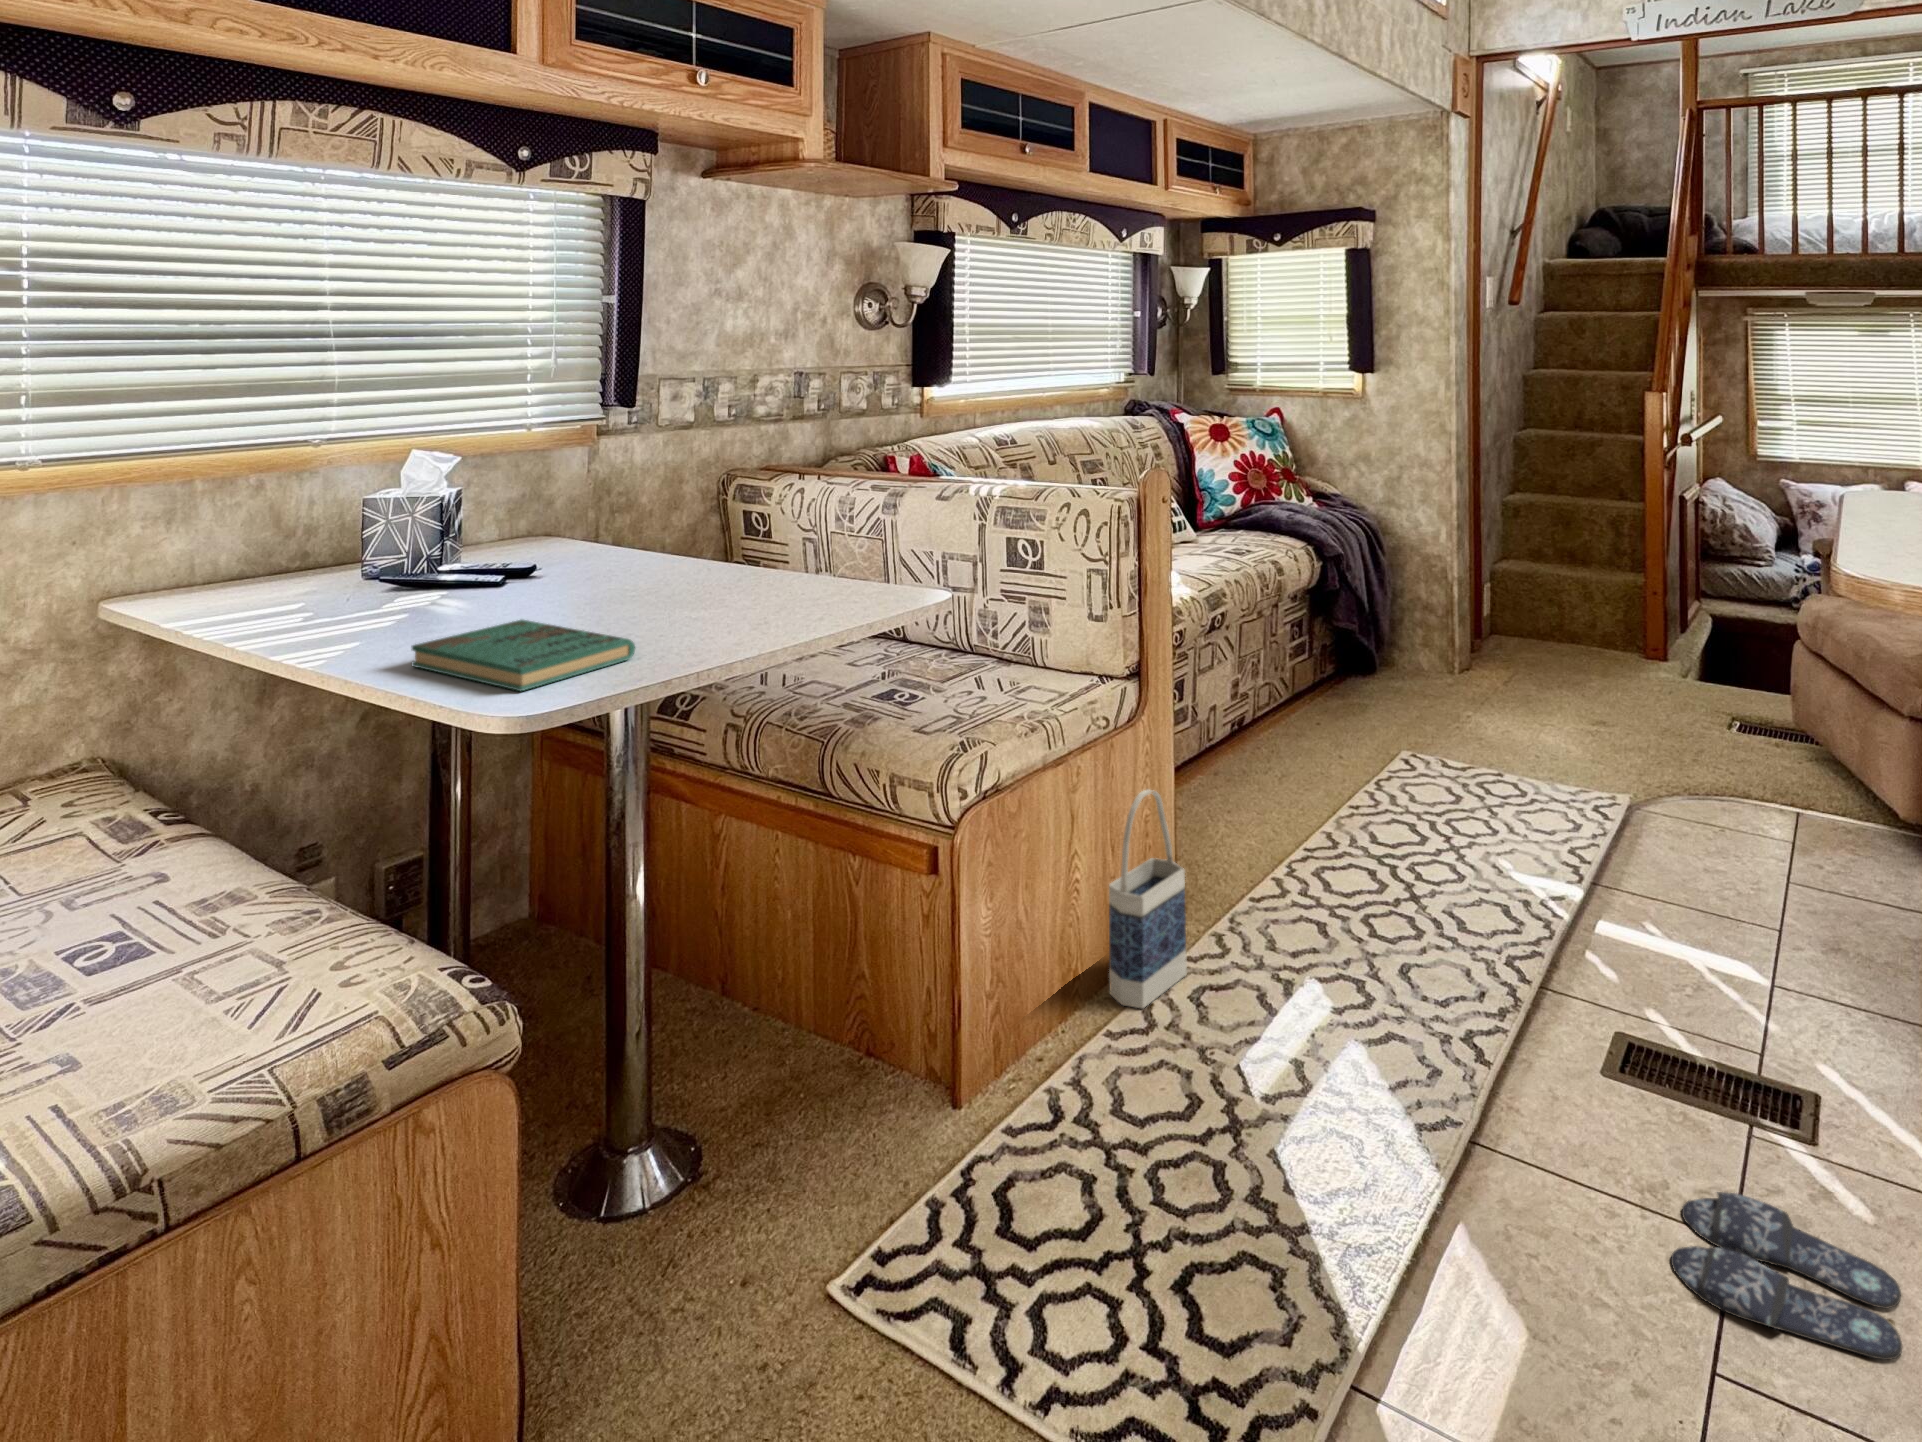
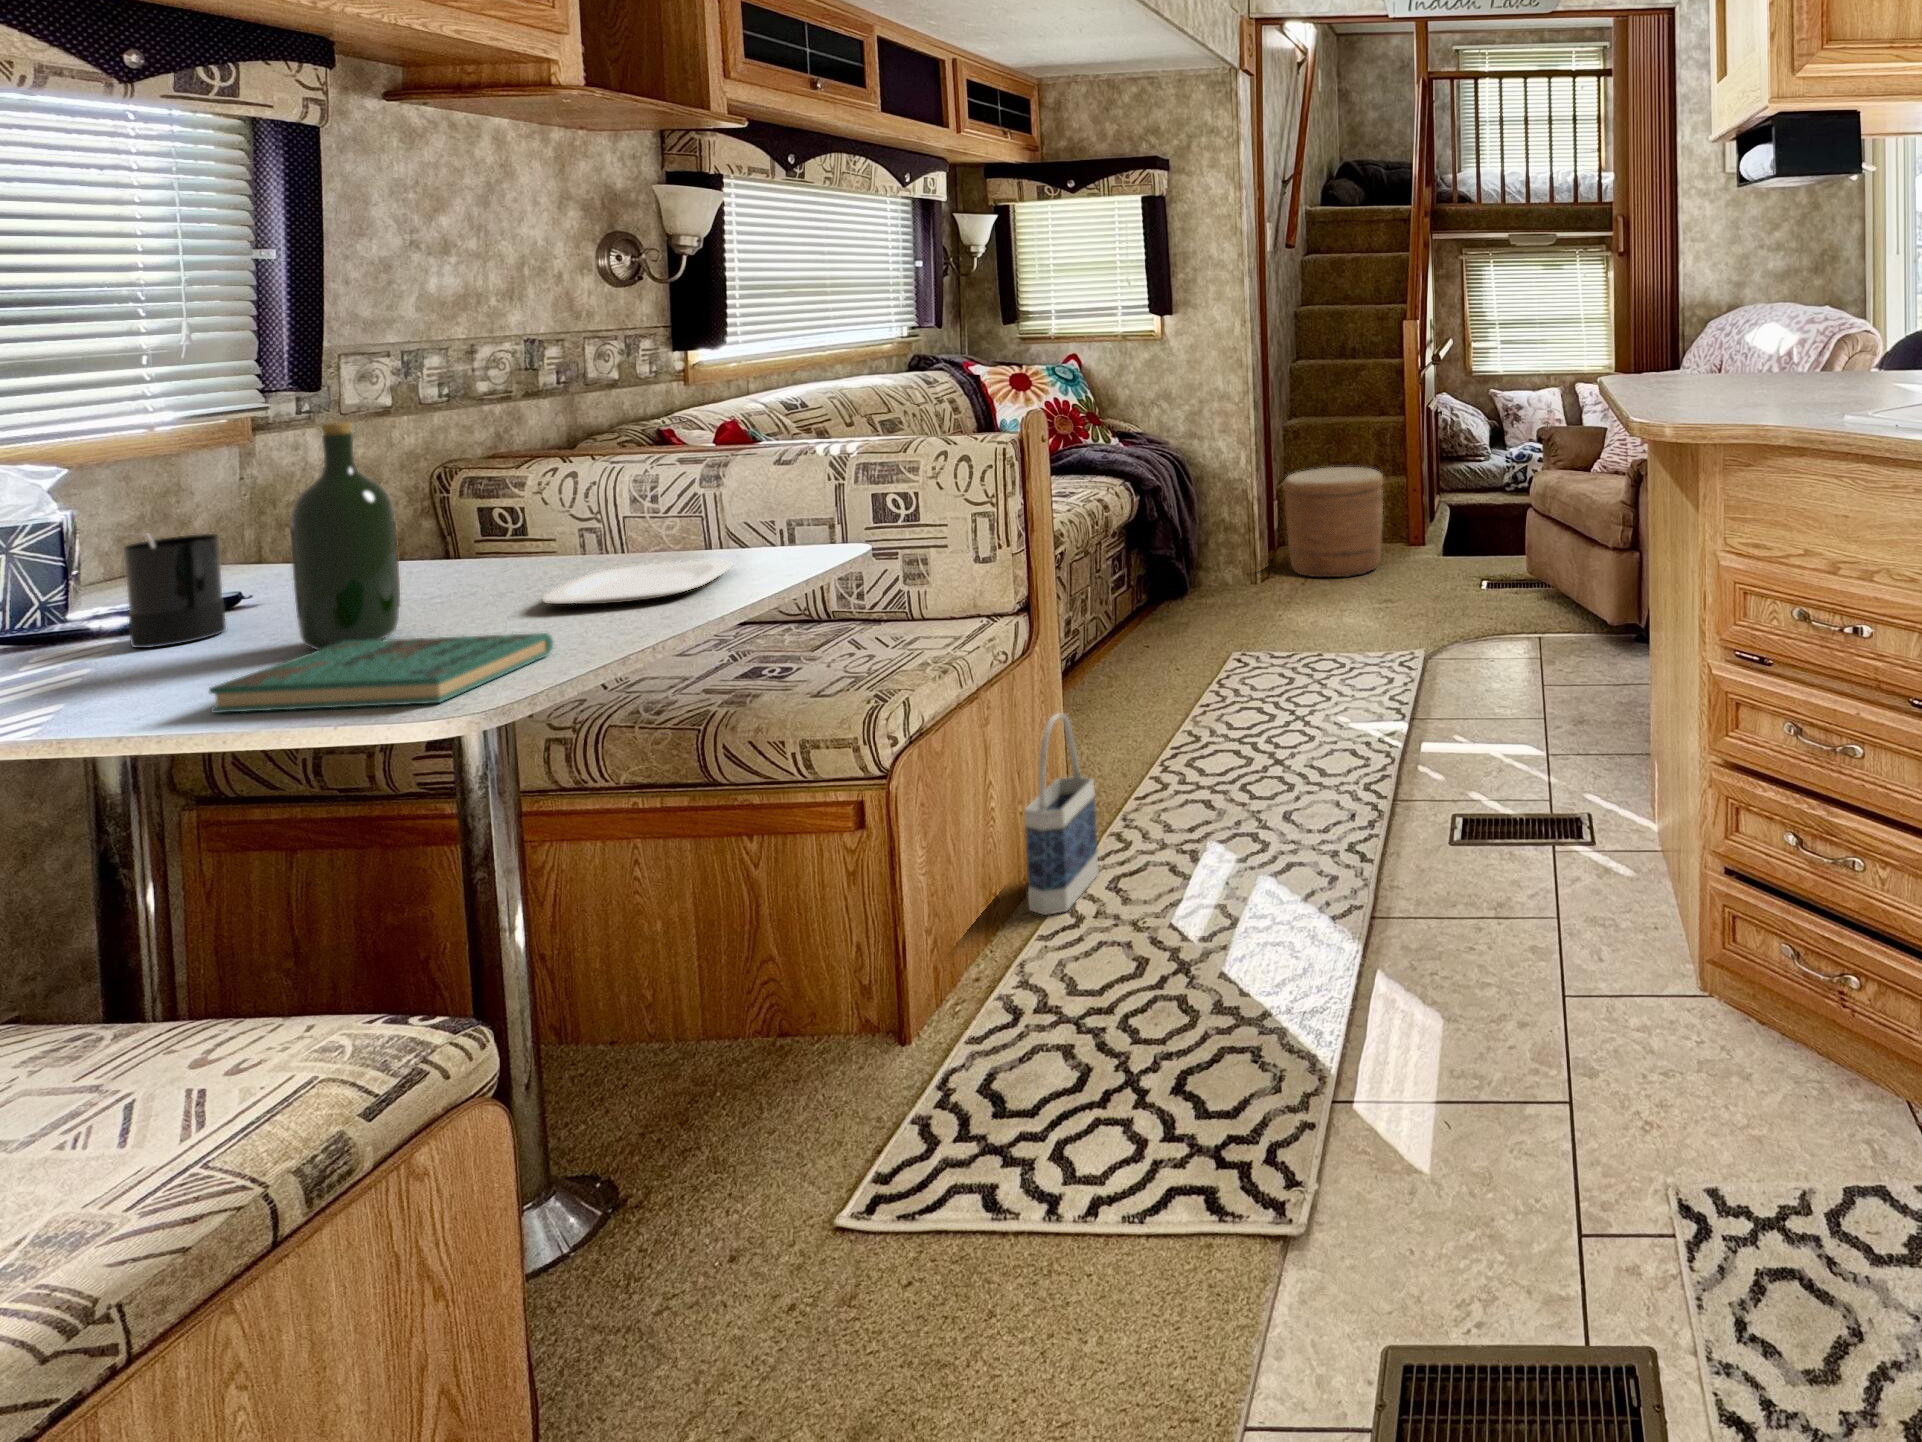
wine bottle: none [513,436,582,623] -> present [290,422,401,650]
candle: none [450,510,506,600] -> present [124,533,226,648]
woven basket: none [1485,551,1606,681] -> present [1283,467,1383,577]
plate: none [674,581,828,615] -> present [542,560,732,604]
slippers: present [1671,1192,1902,1360] -> none [1519,884,1656,953]

